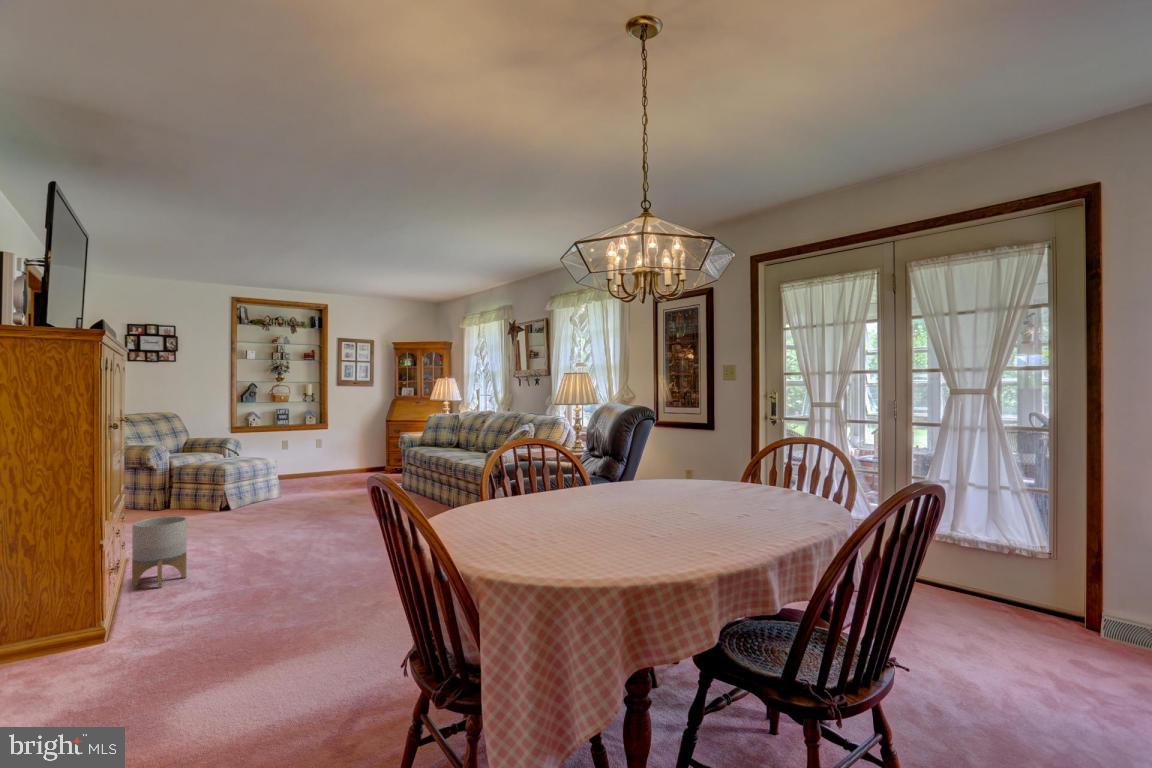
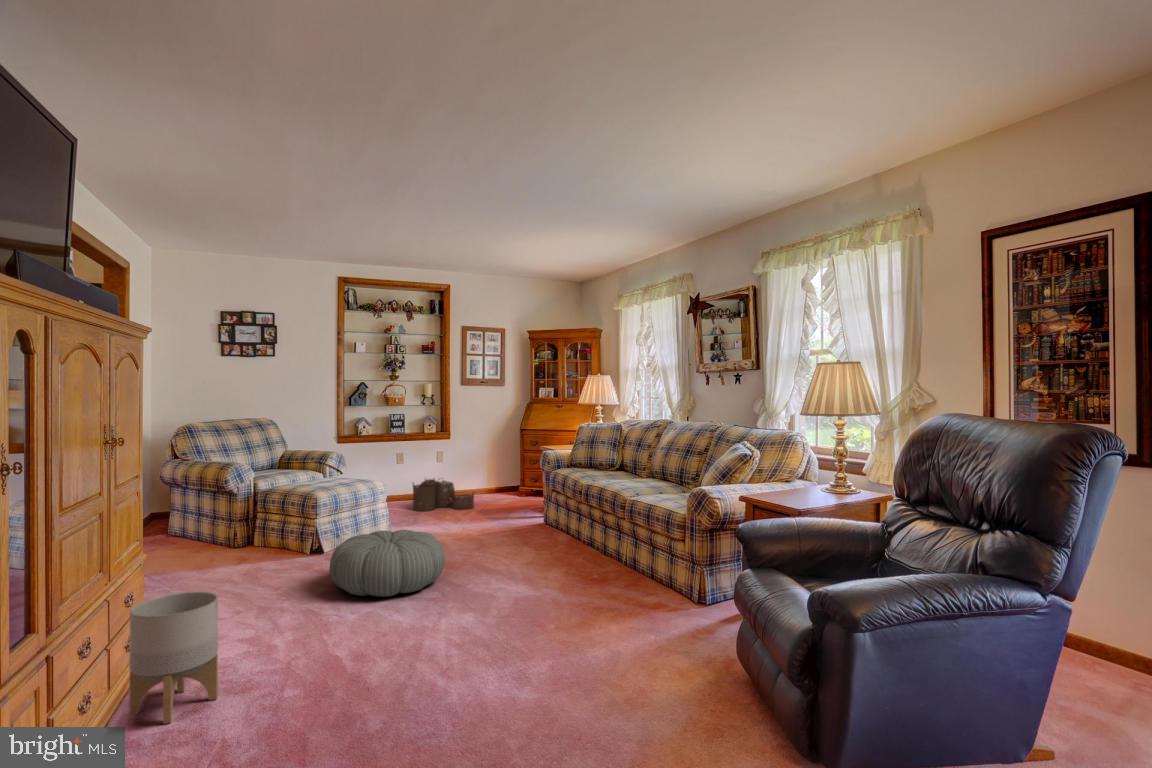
woven basket: none [296,458,348,483] -> present [413,479,474,511]
pouf: none [243,488,327,530] -> present [330,530,445,597]

